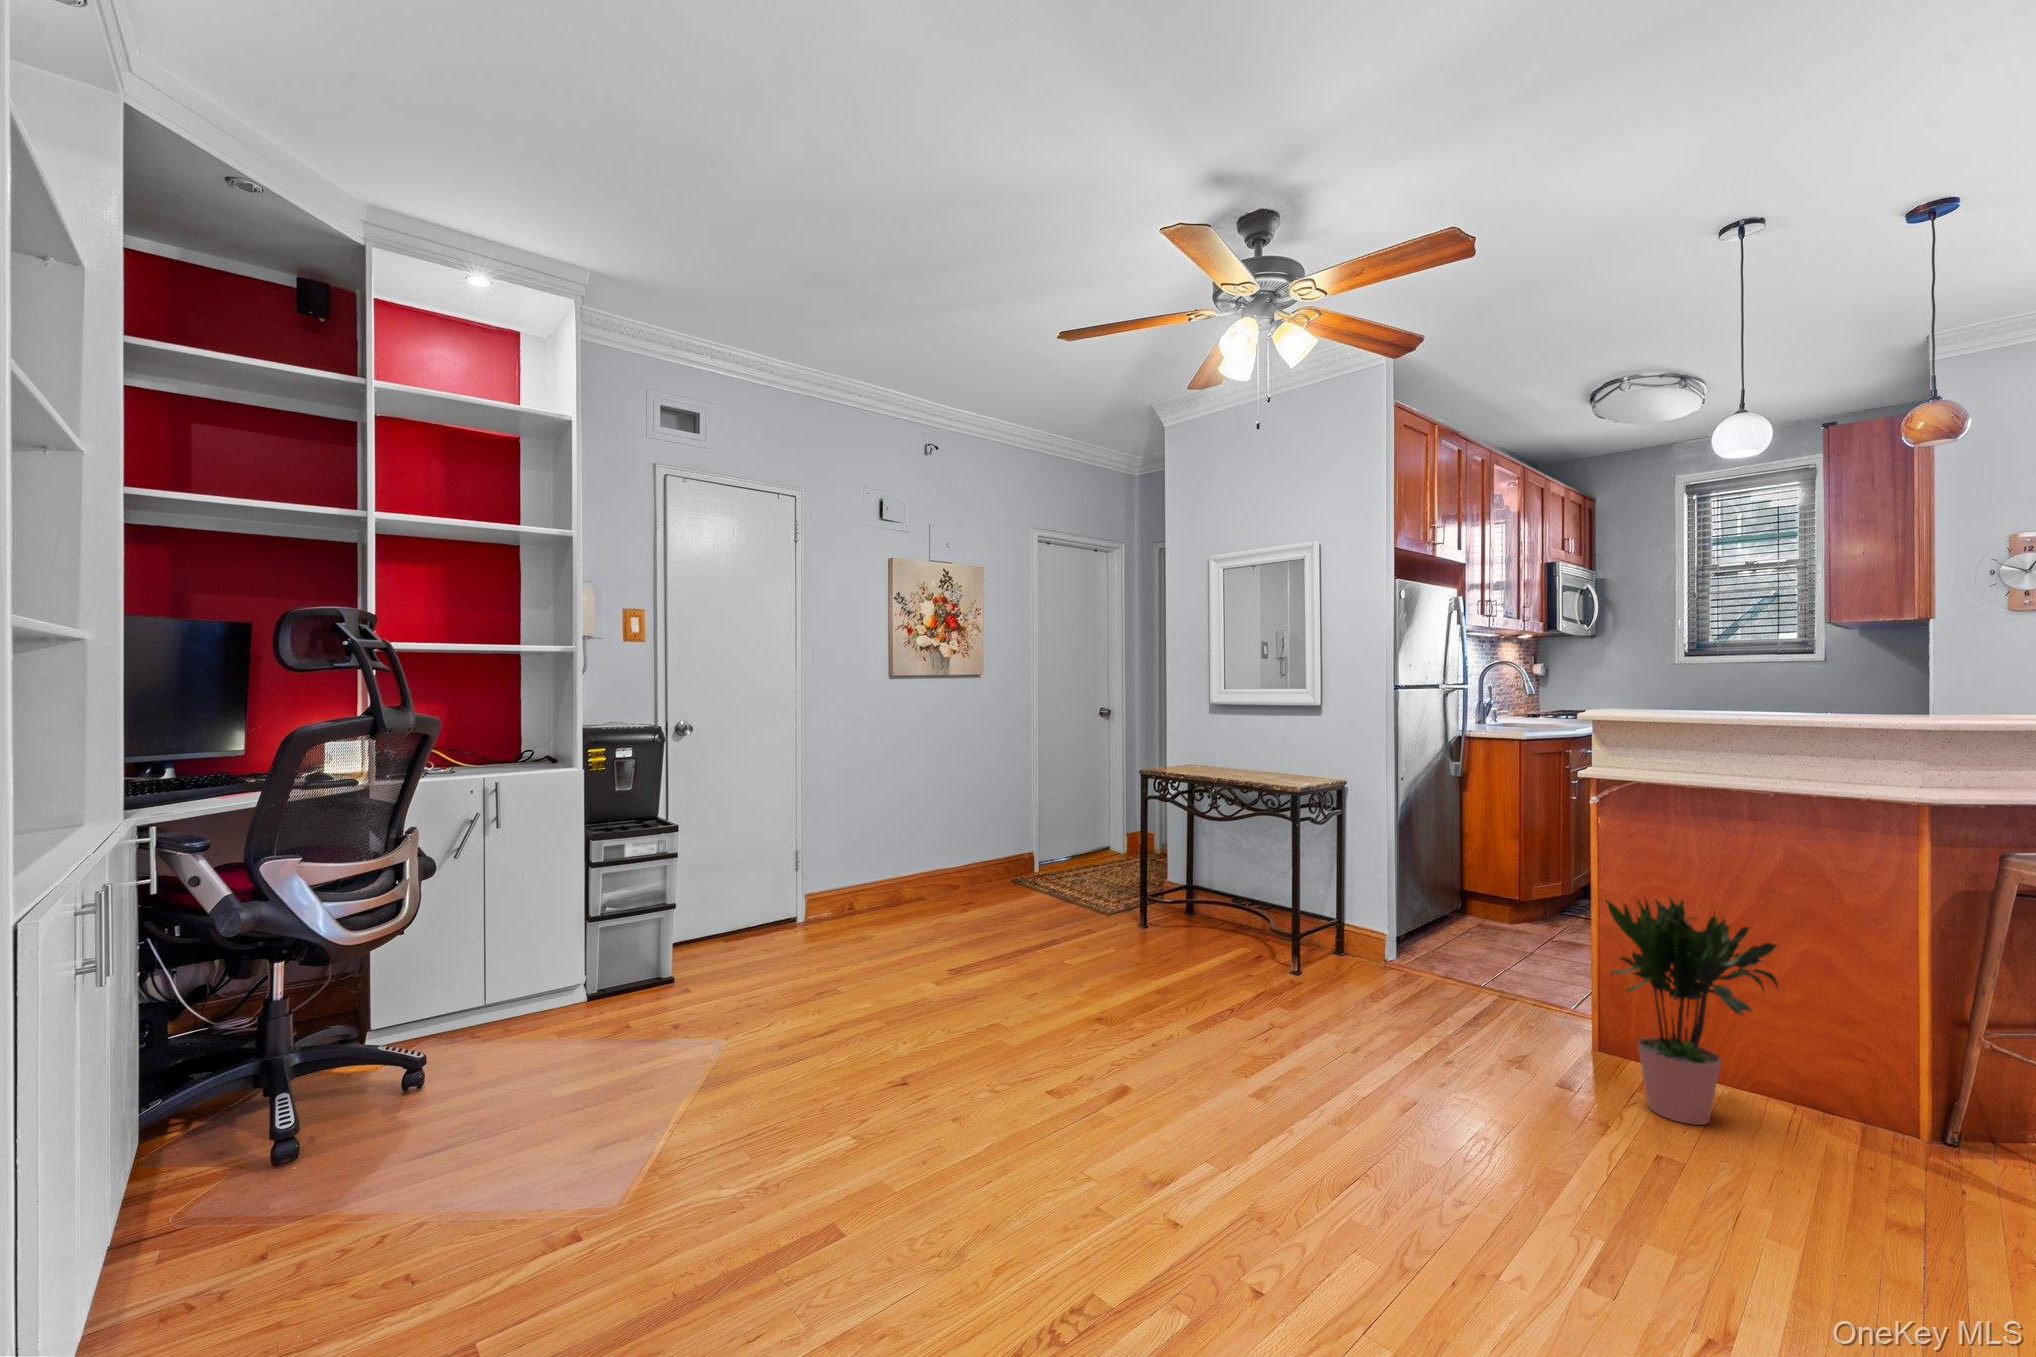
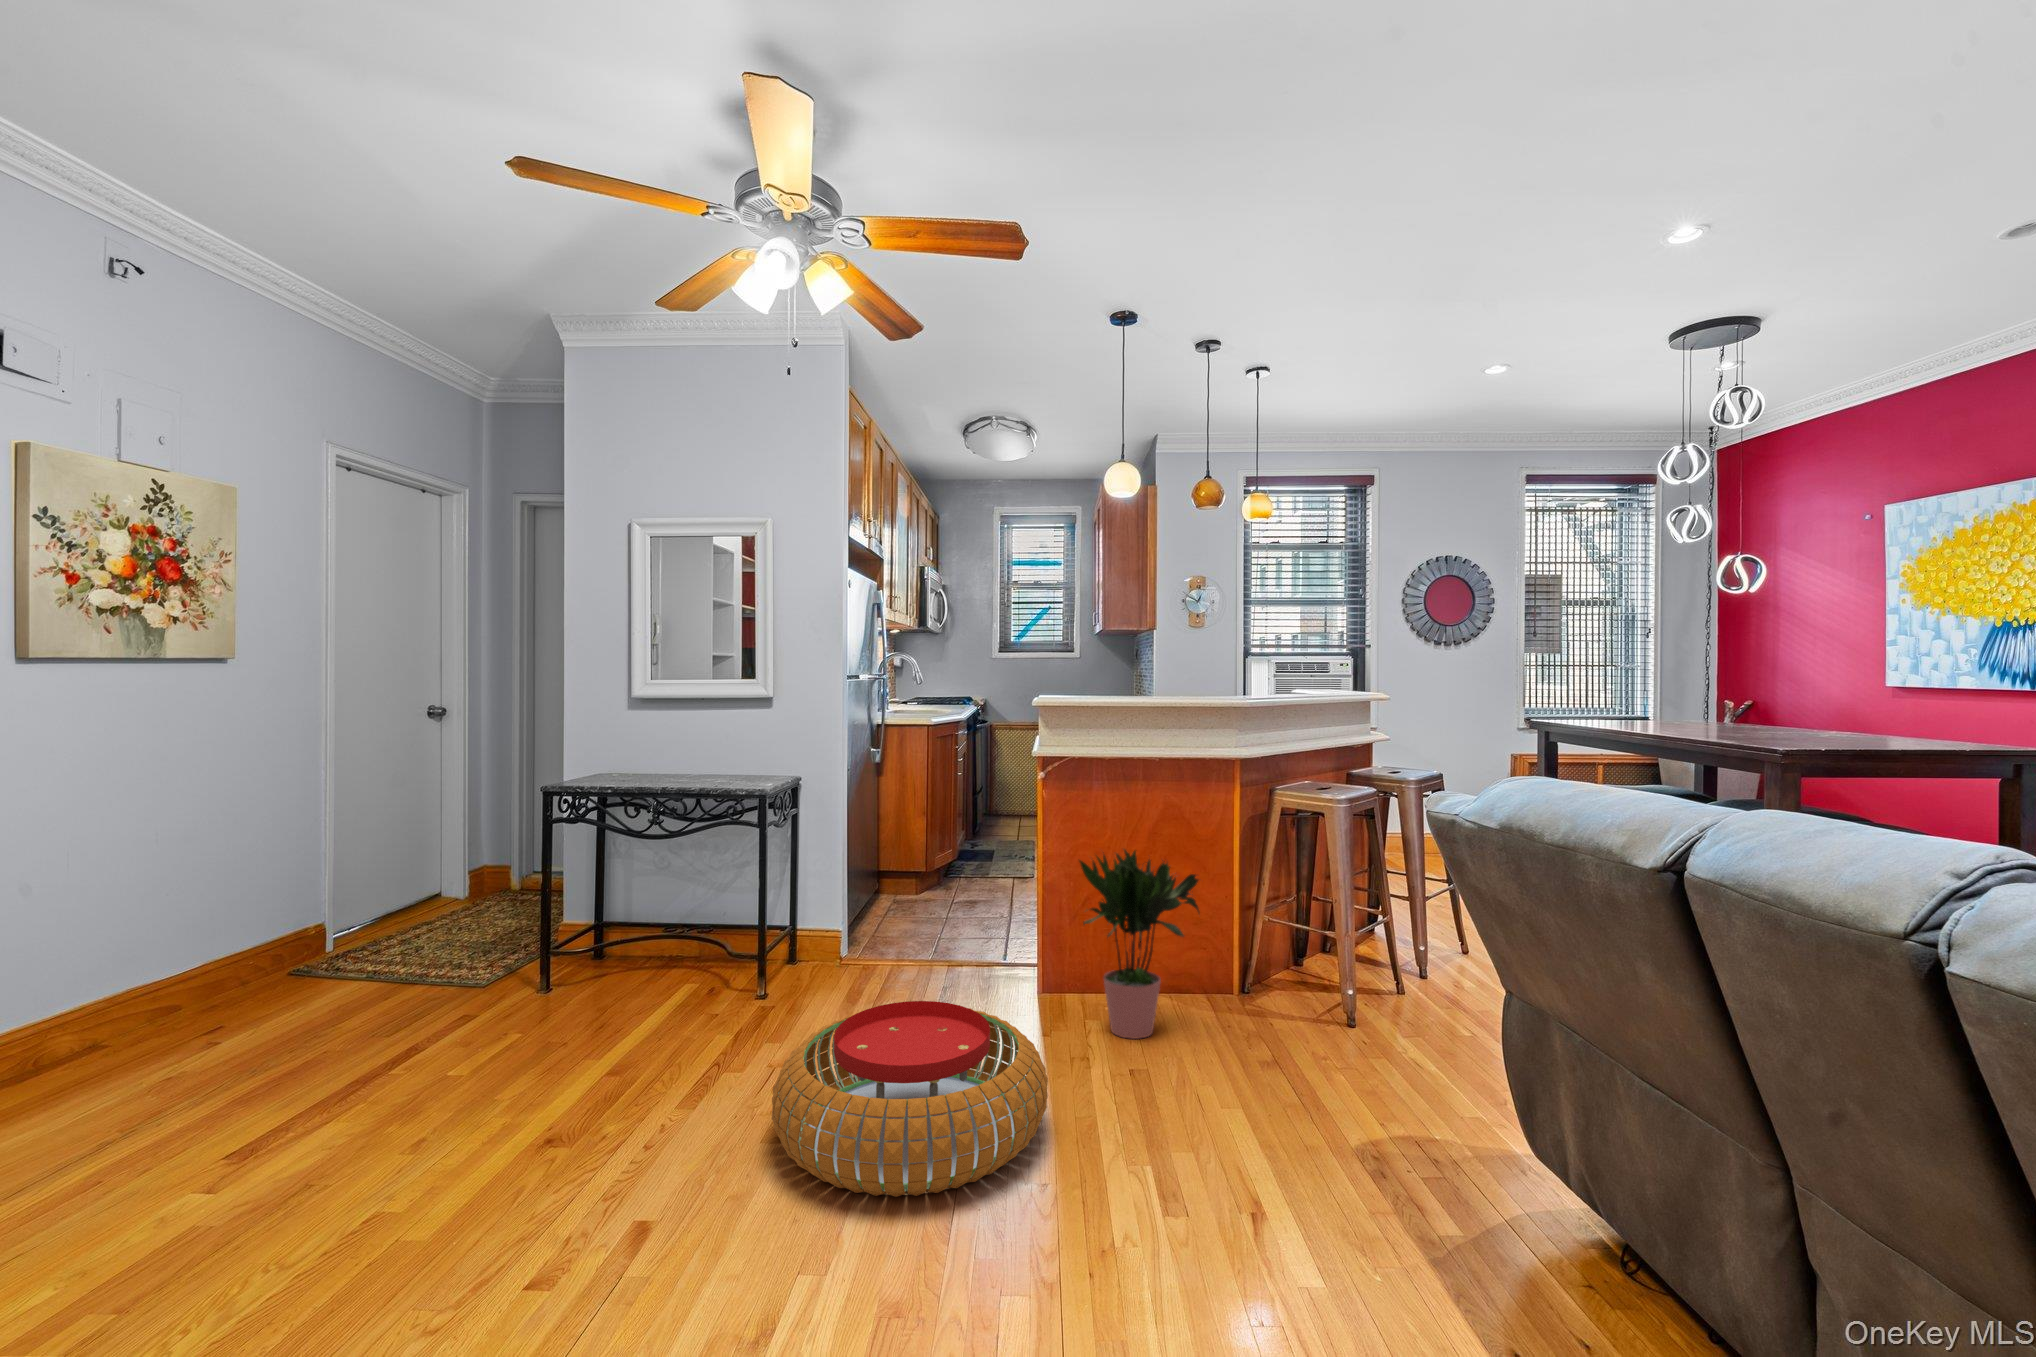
pouf: none [1229,991,1494,1160] -> present [772,1001,1048,1197]

